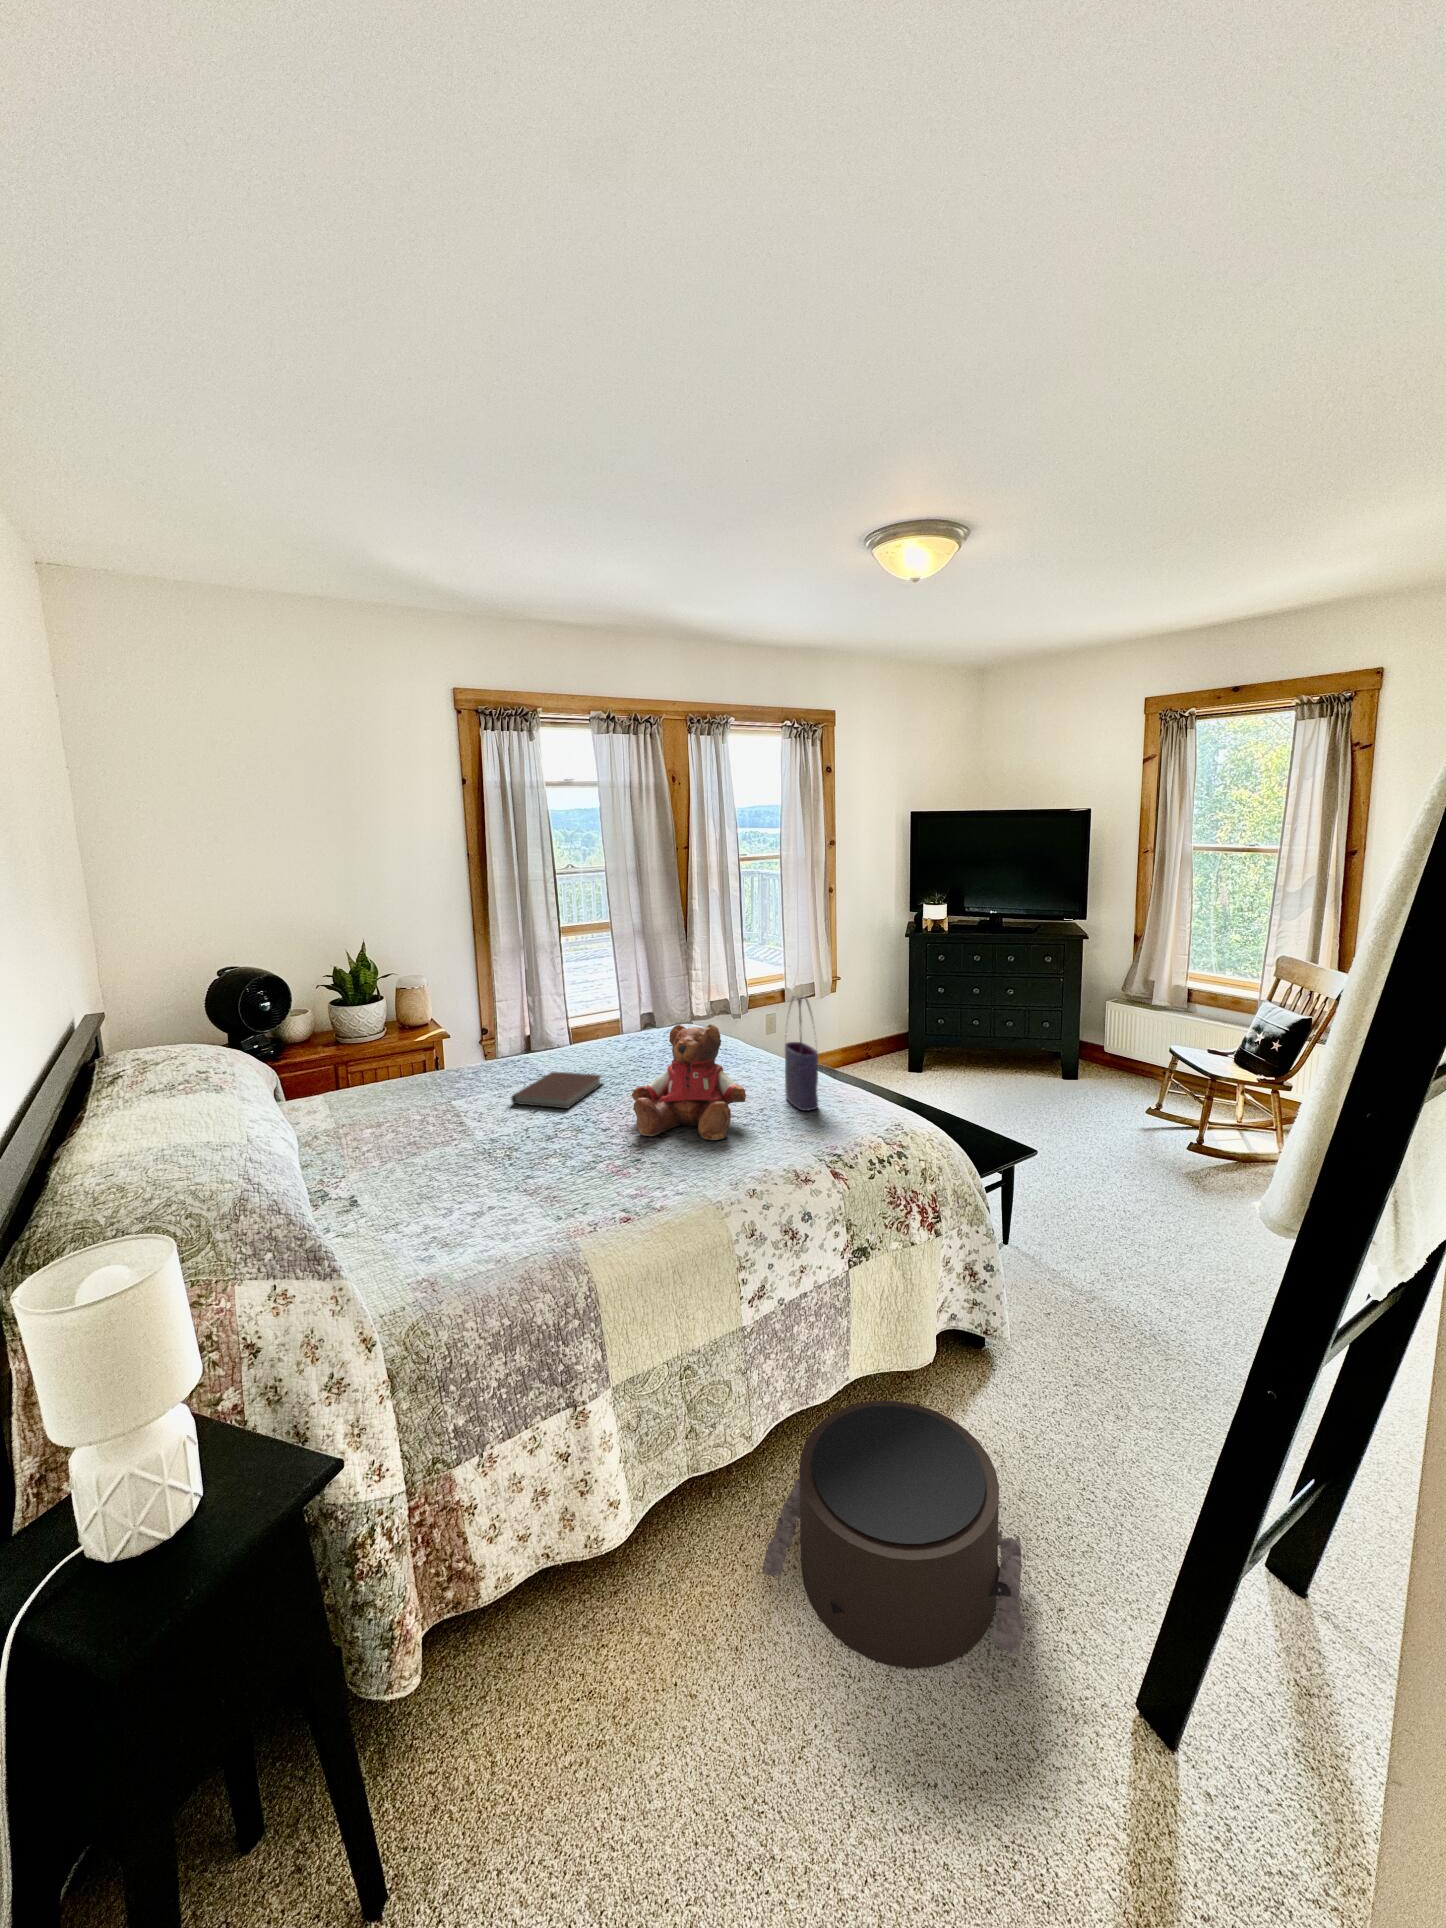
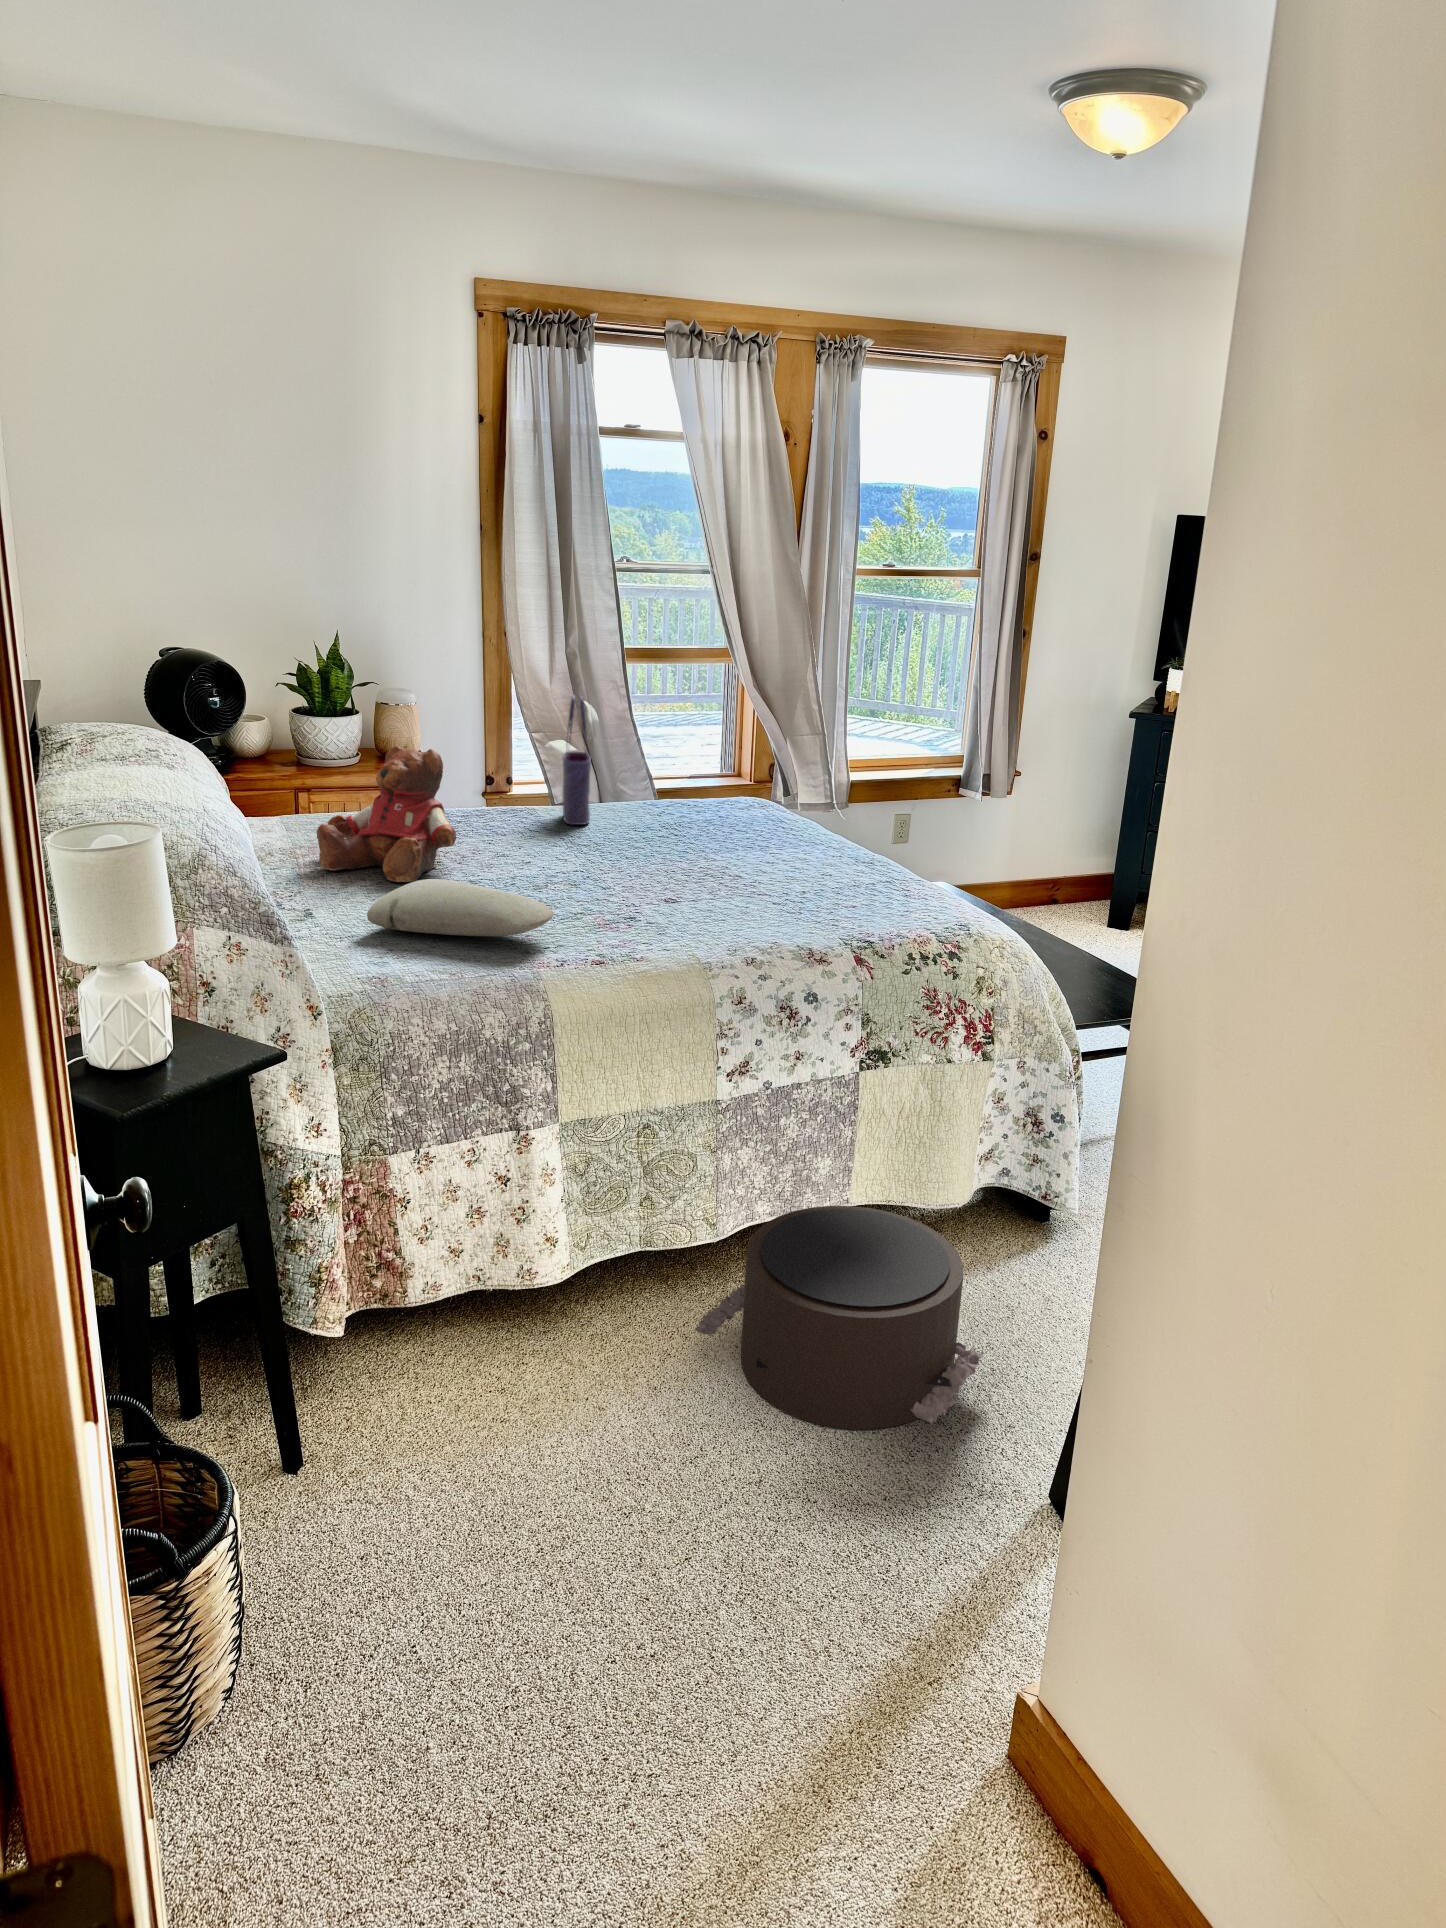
tote bag: present [785,996,818,1111] -> present [562,696,591,825]
teddy bear: present [632,1024,746,1140] -> present [317,746,456,882]
notebook: present [511,1072,602,1109] -> none [499,822,618,862]
pillow: none [412,1155,581,1213] -> present [367,879,554,936]

